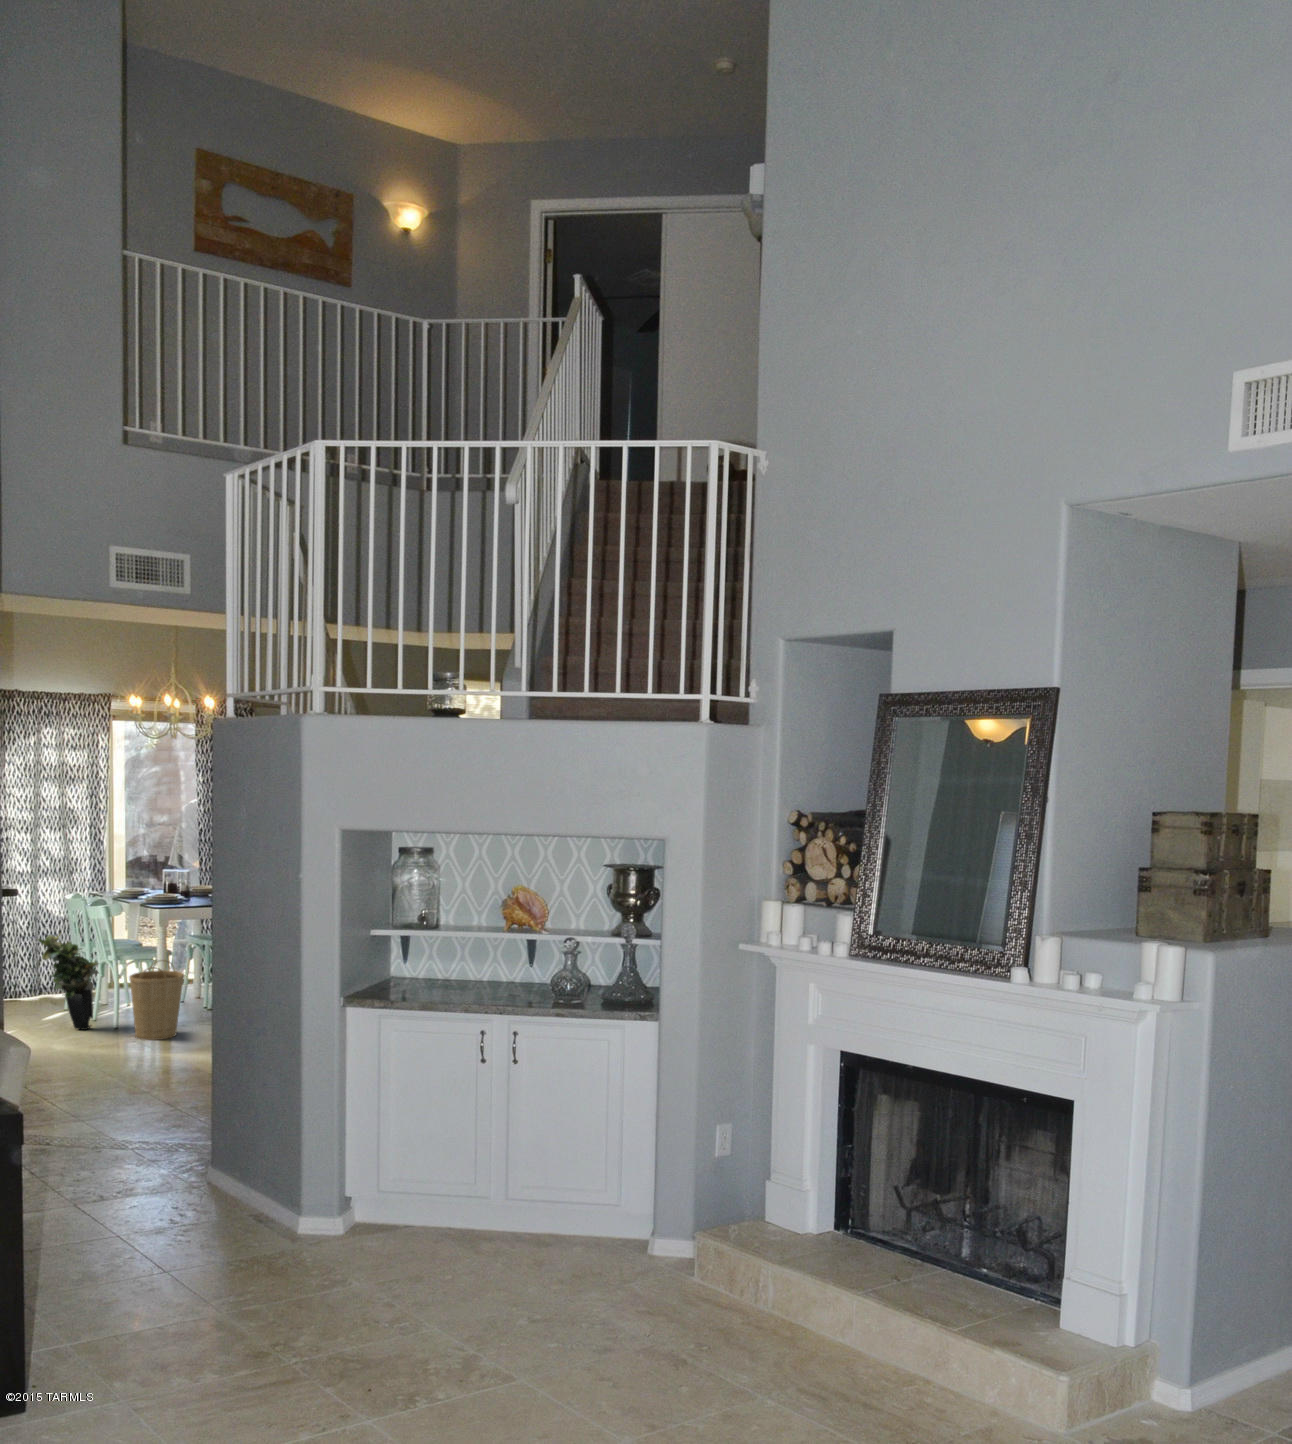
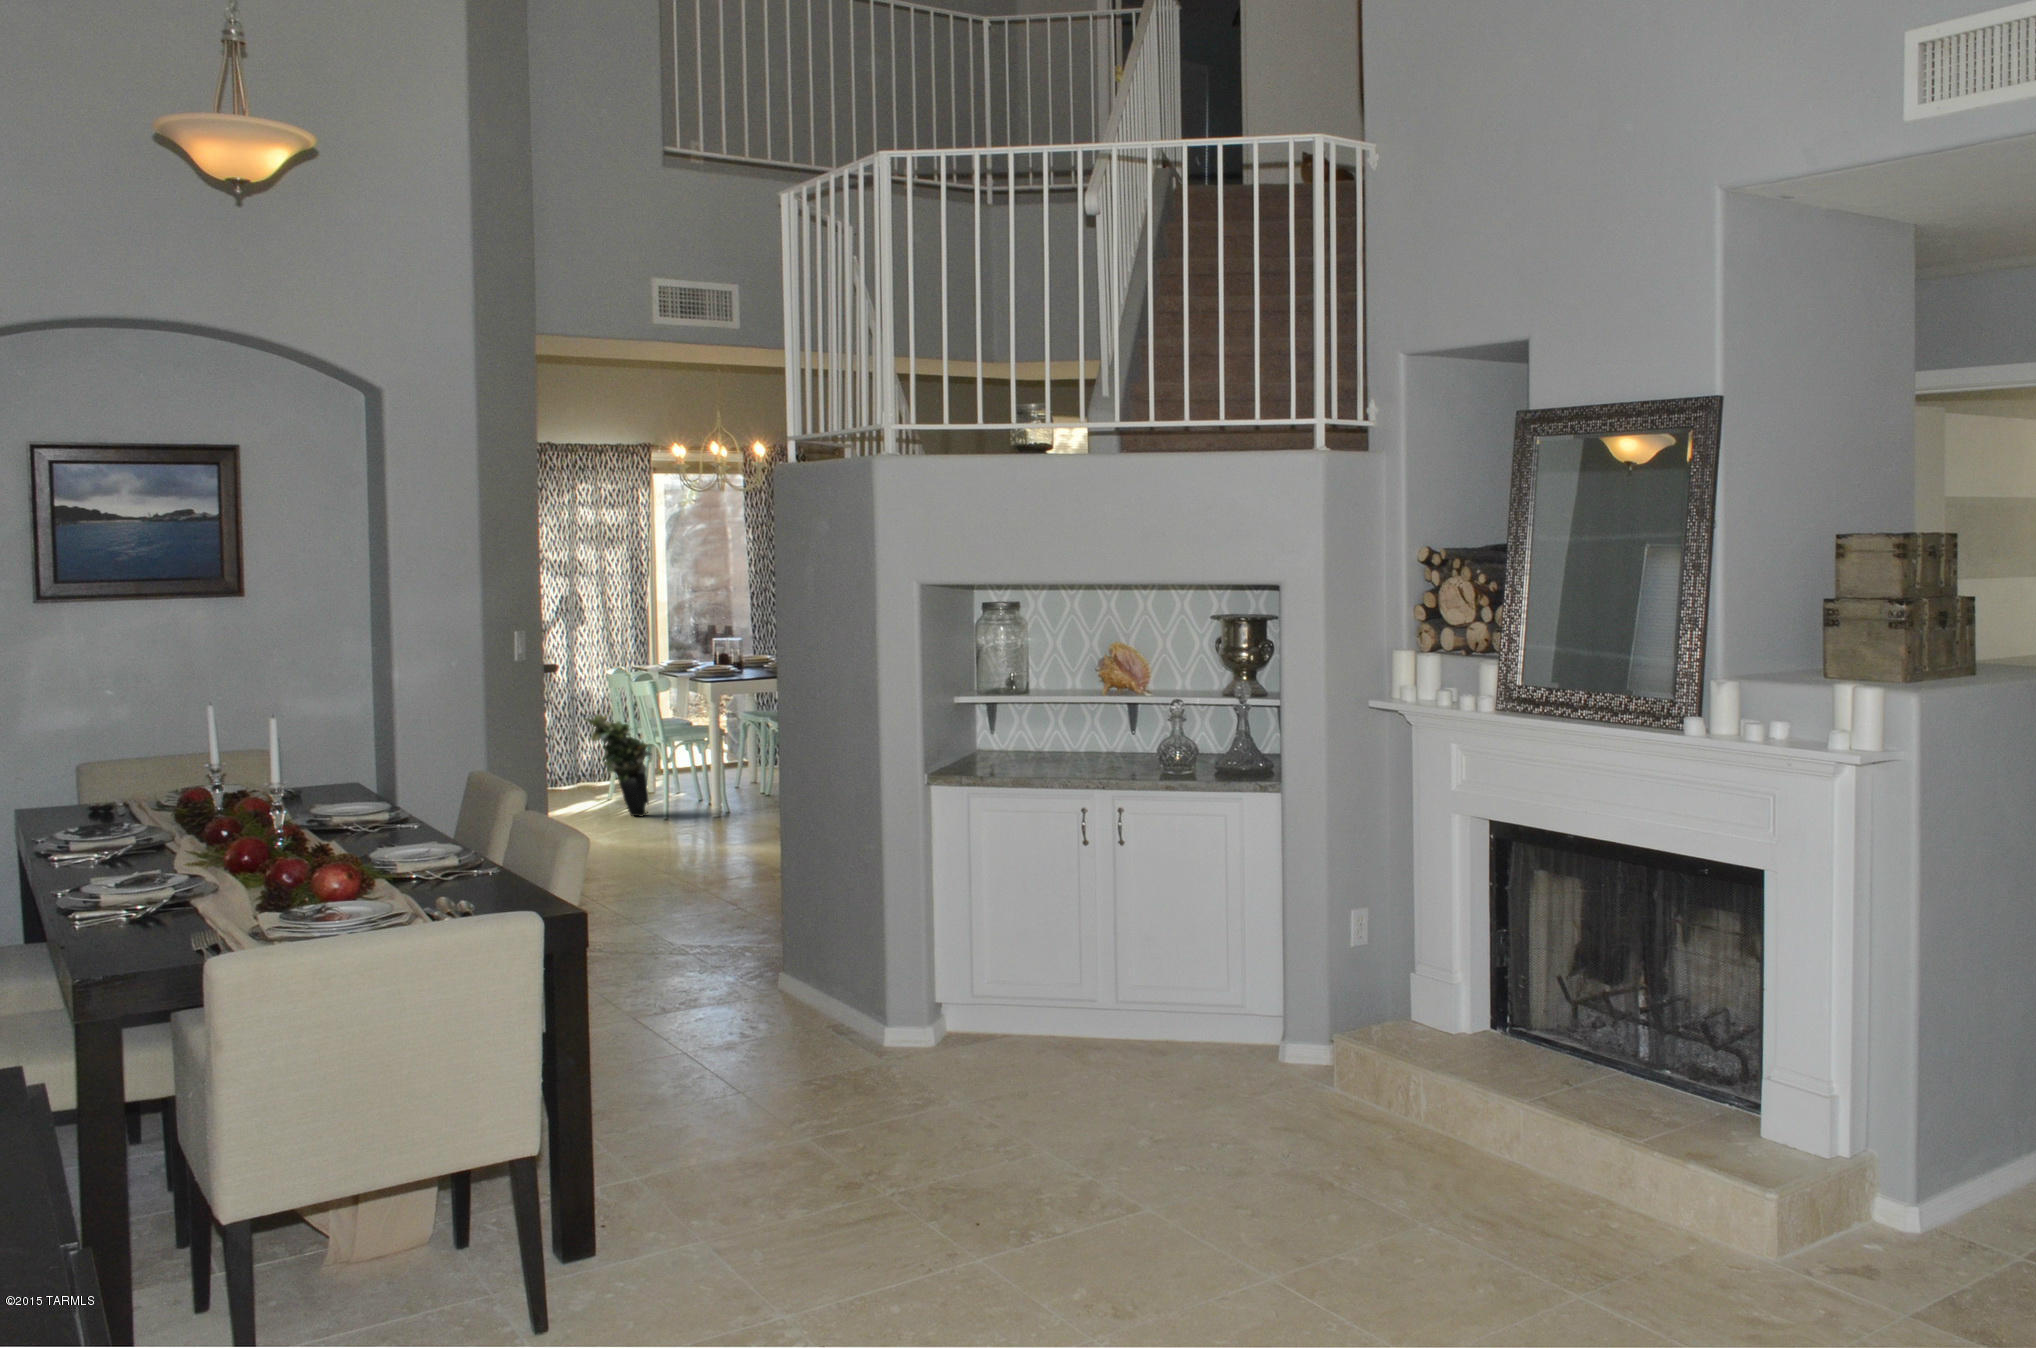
basket: present [129,960,184,1040] -> none [686,740,745,826]

